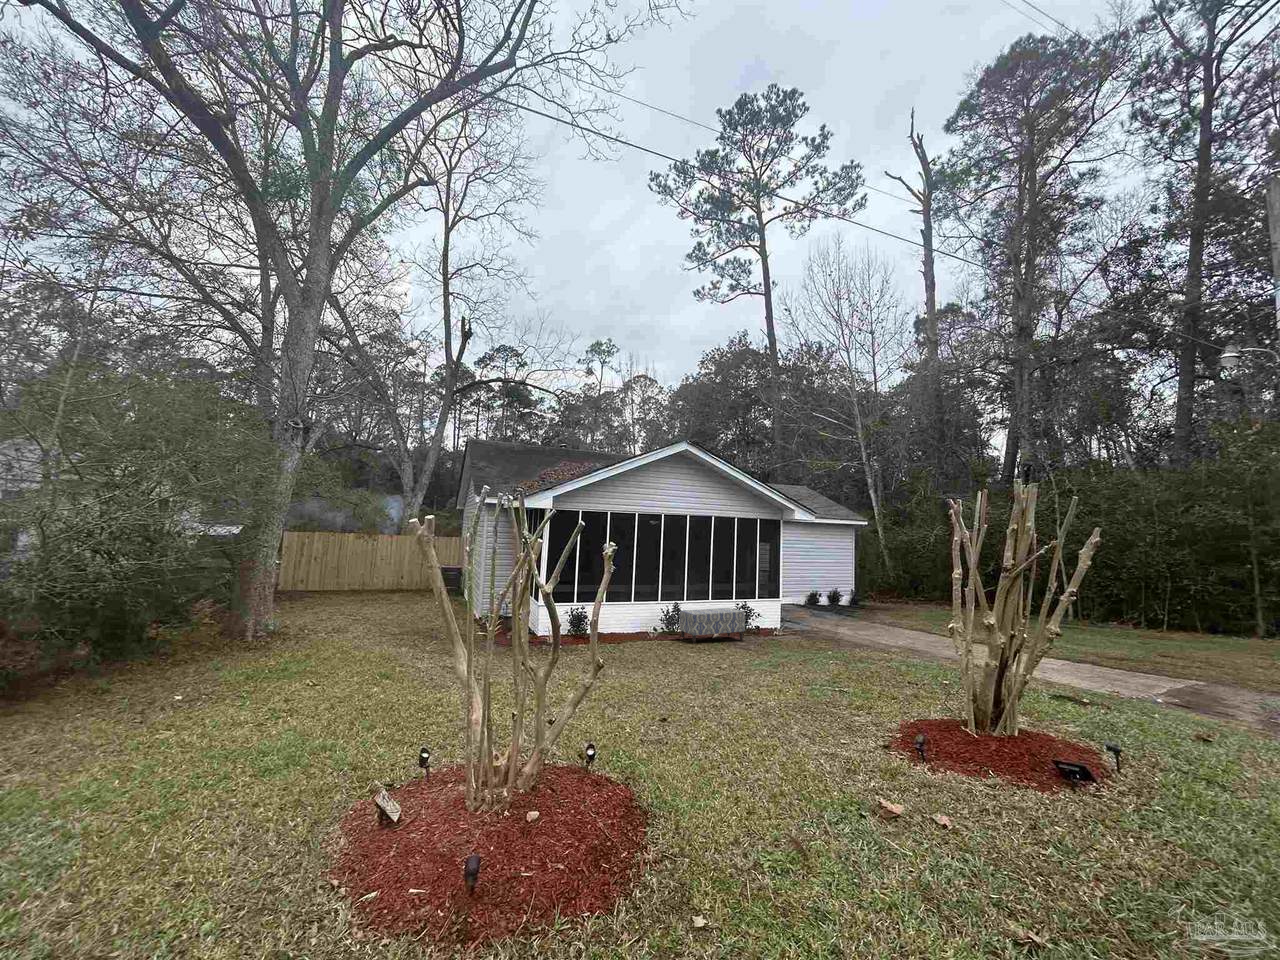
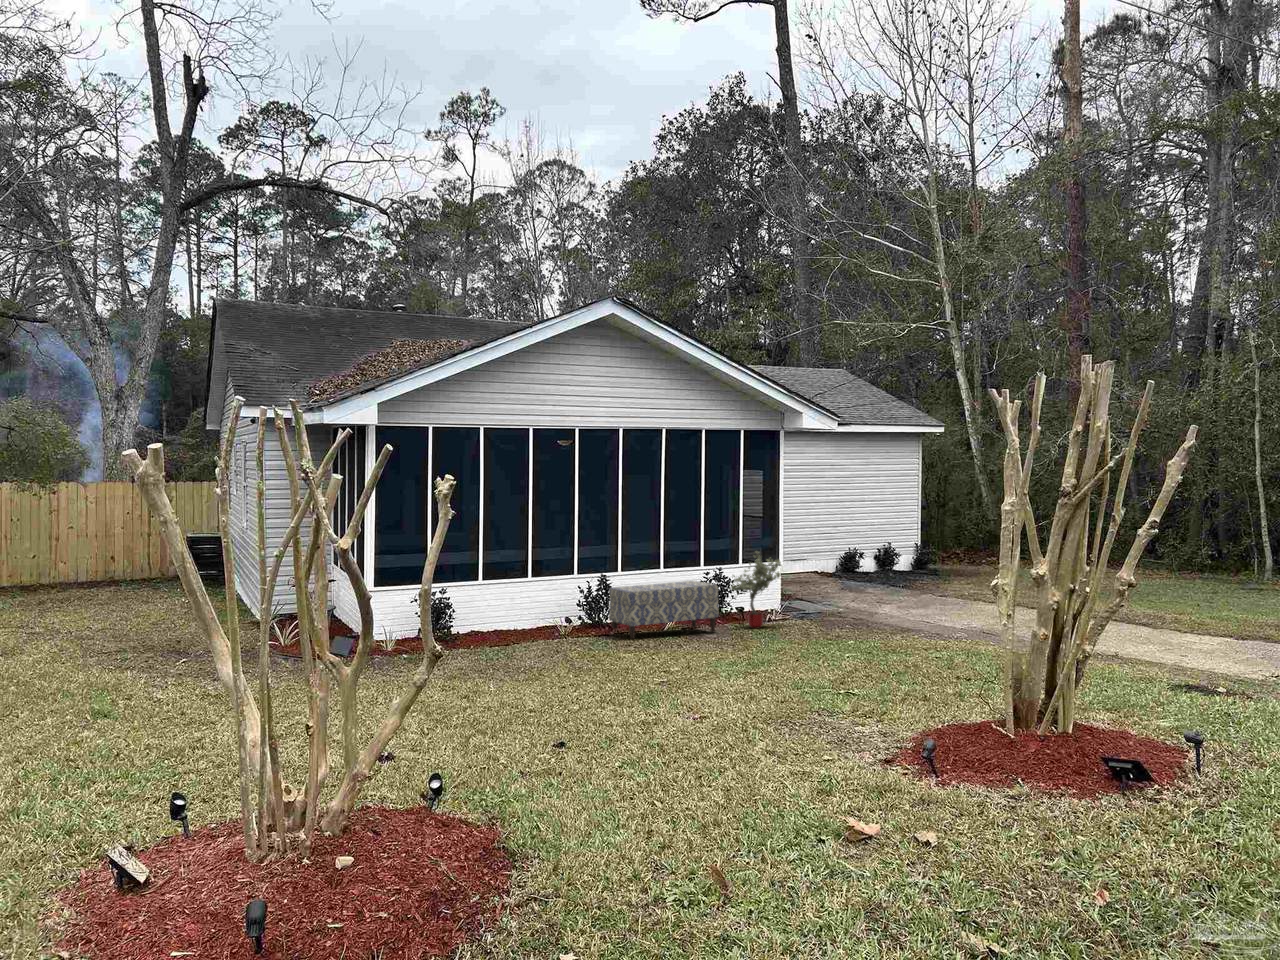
potted tree: none [749,591,781,639] -> present [729,551,781,629]

